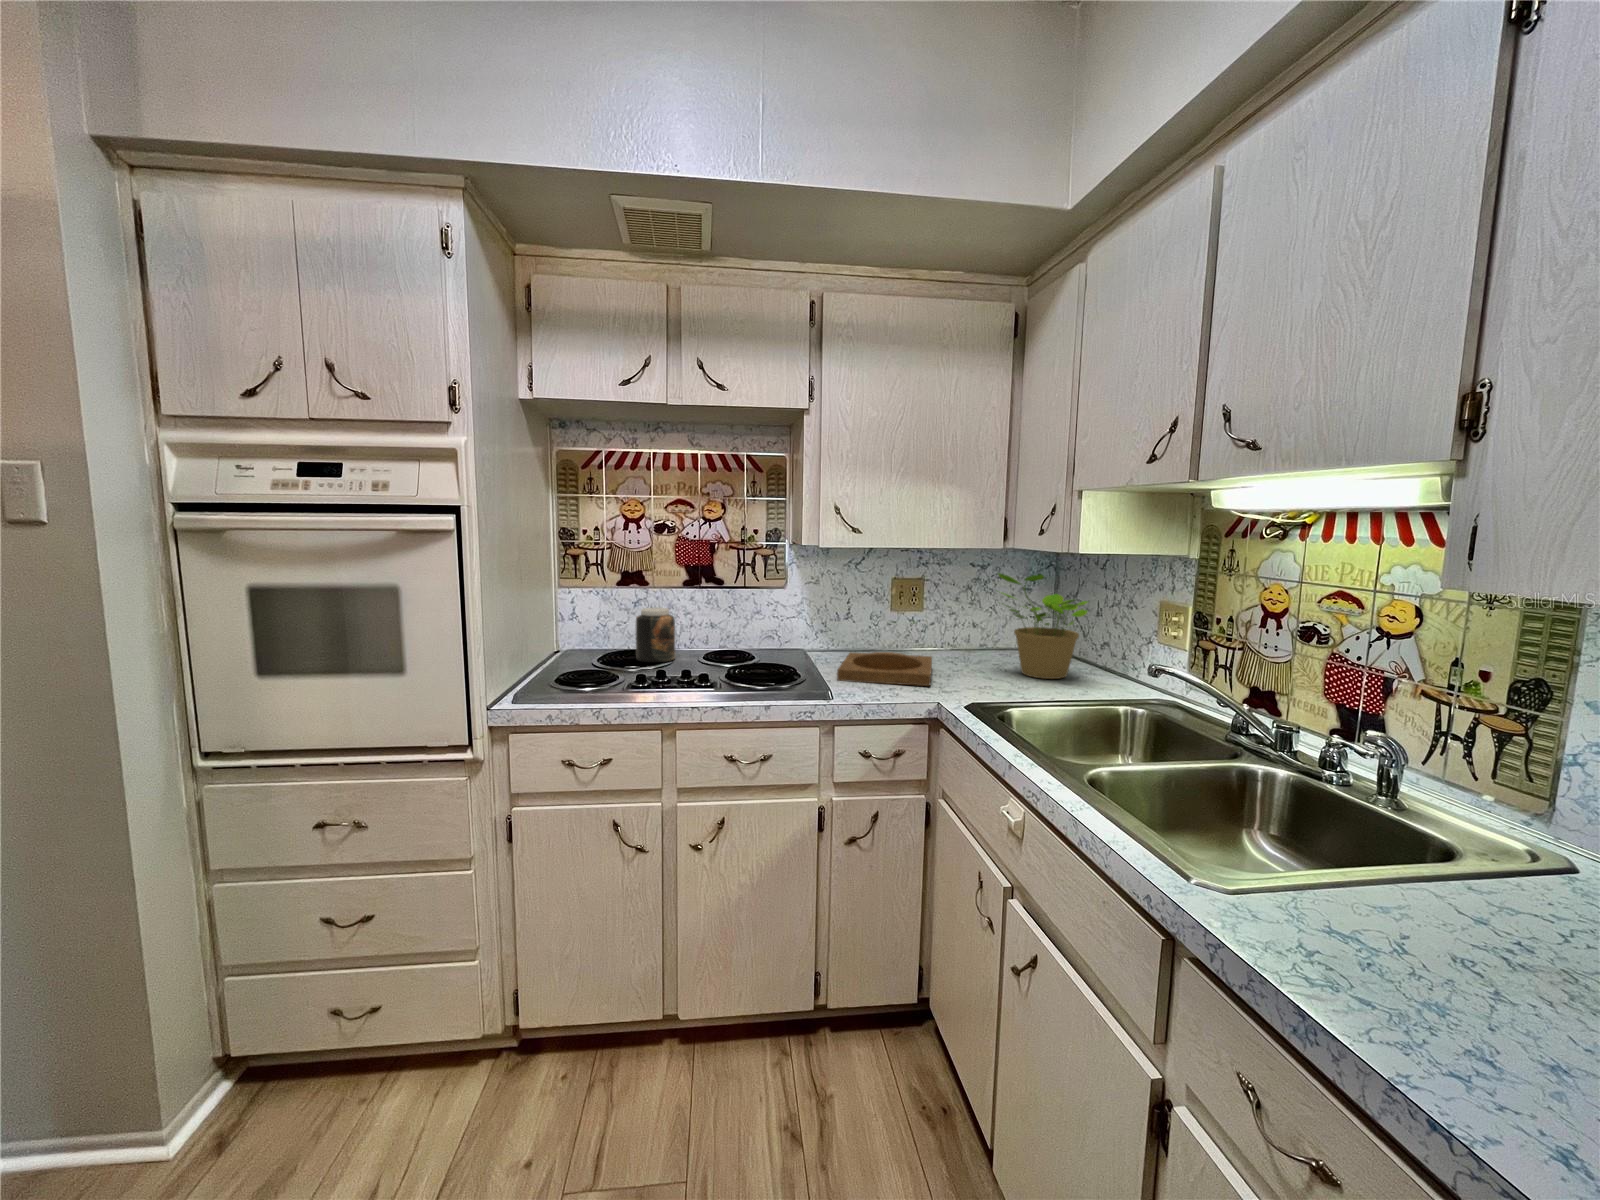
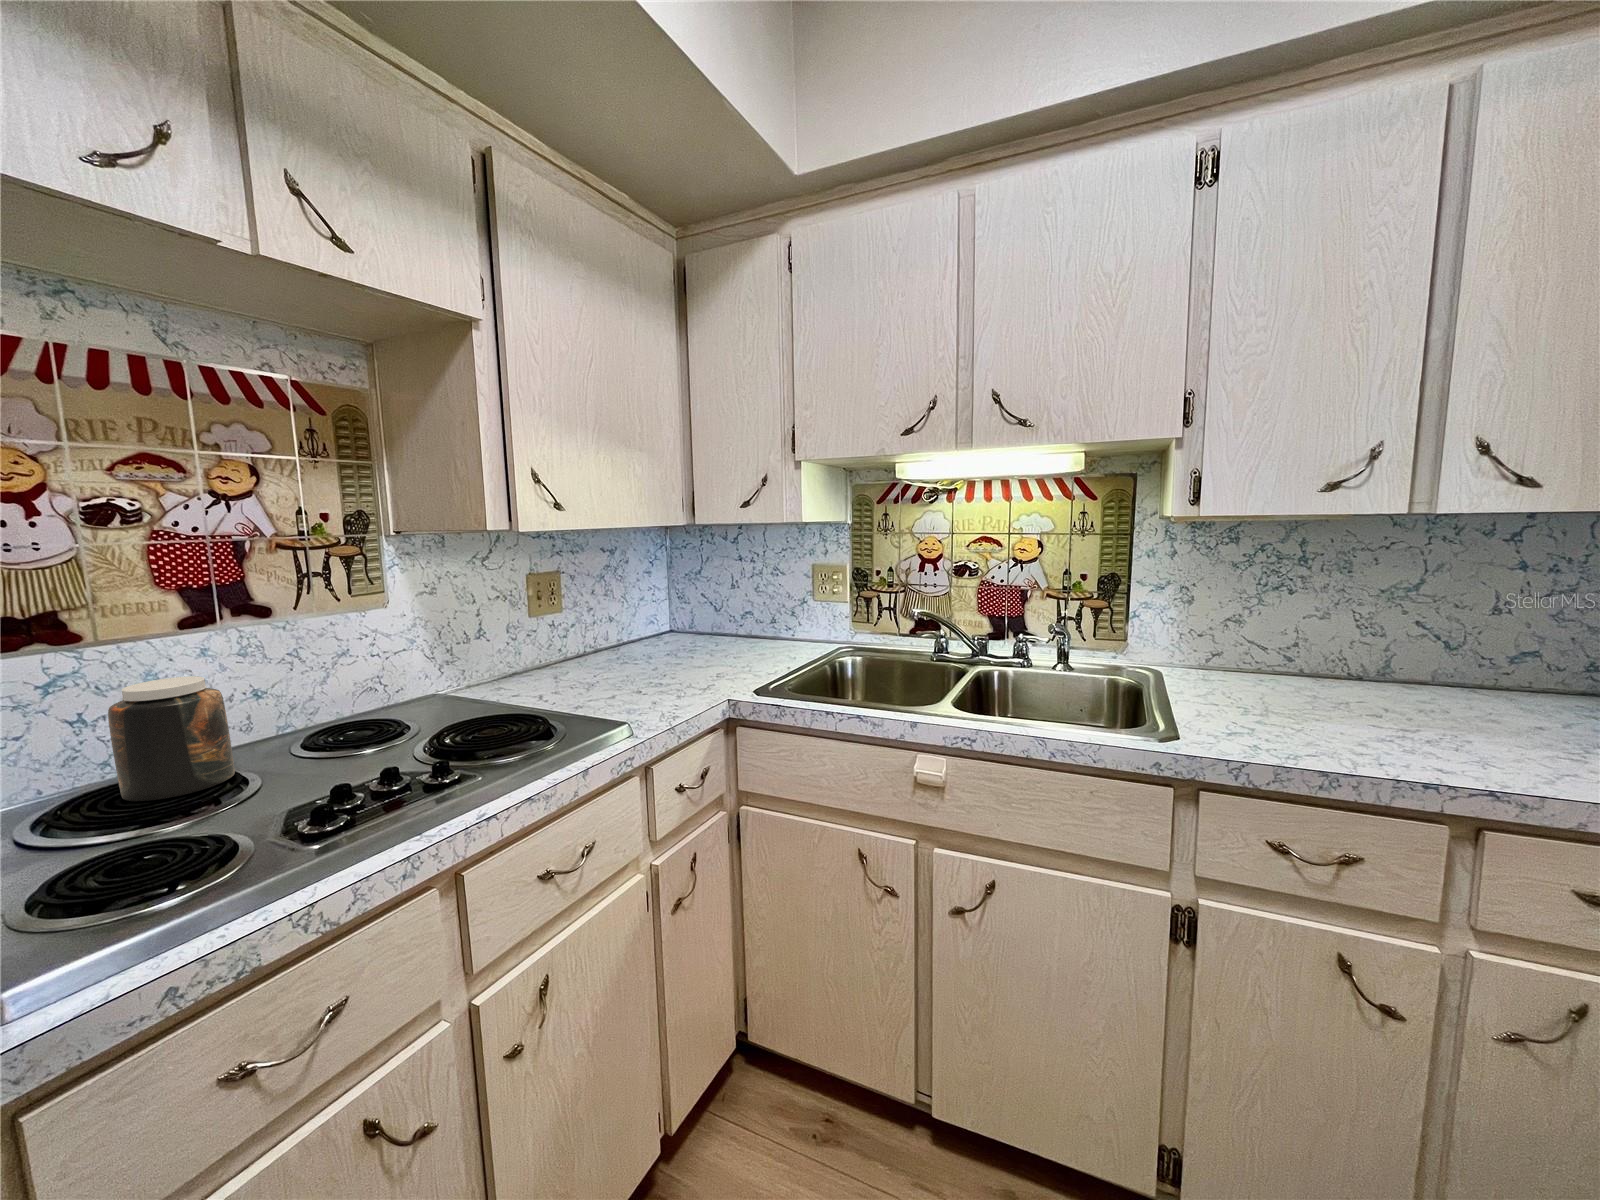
potted plant: present [998,573,1088,679] -> none [668,549,763,655]
tray: present [837,652,932,686] -> none [526,658,683,713]

